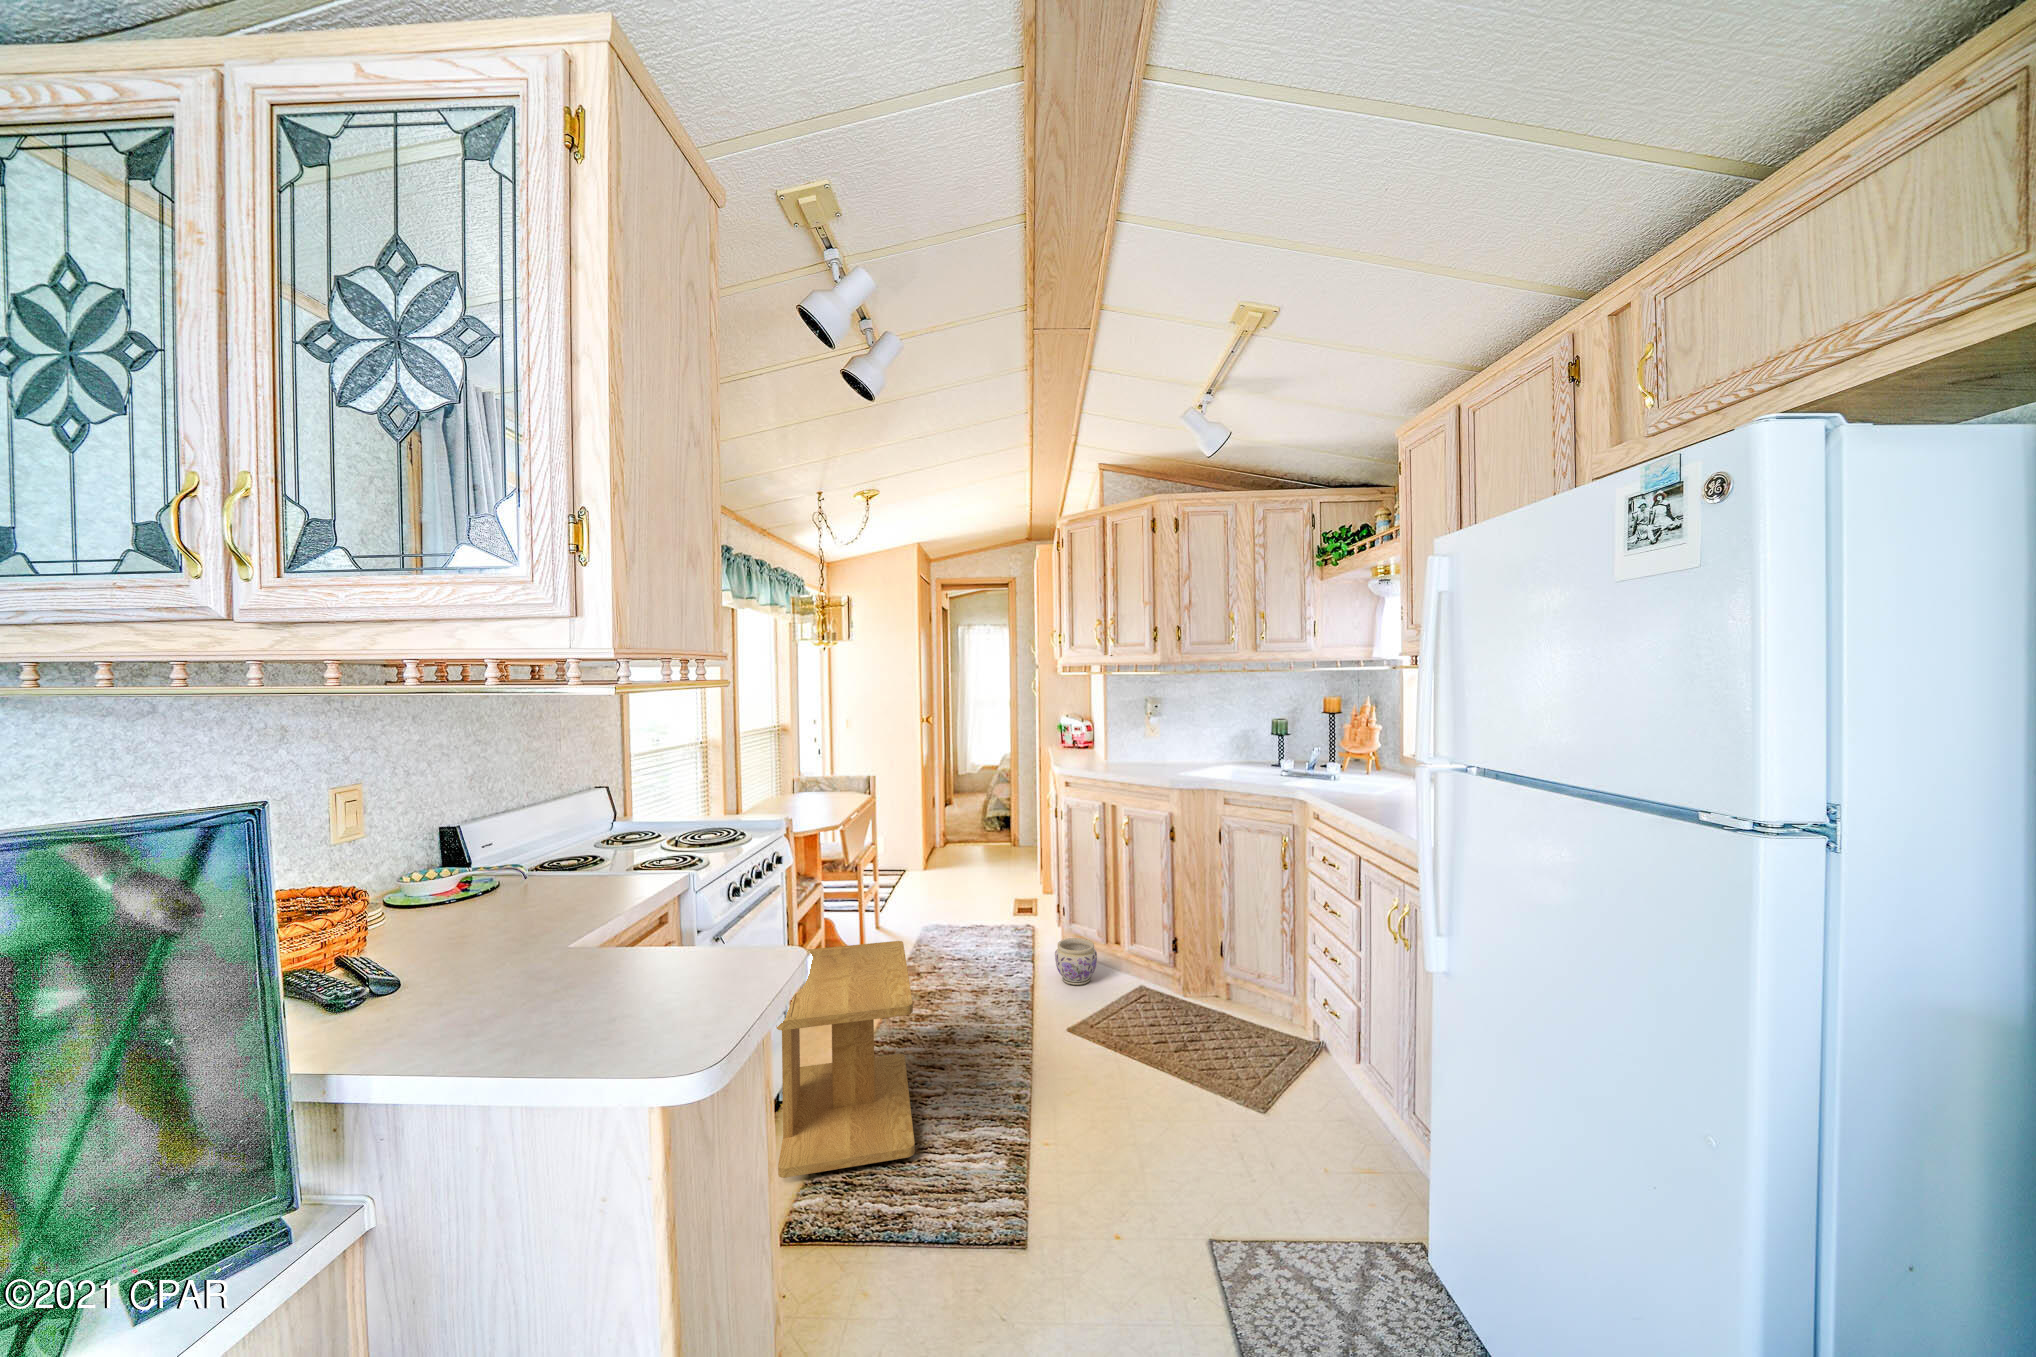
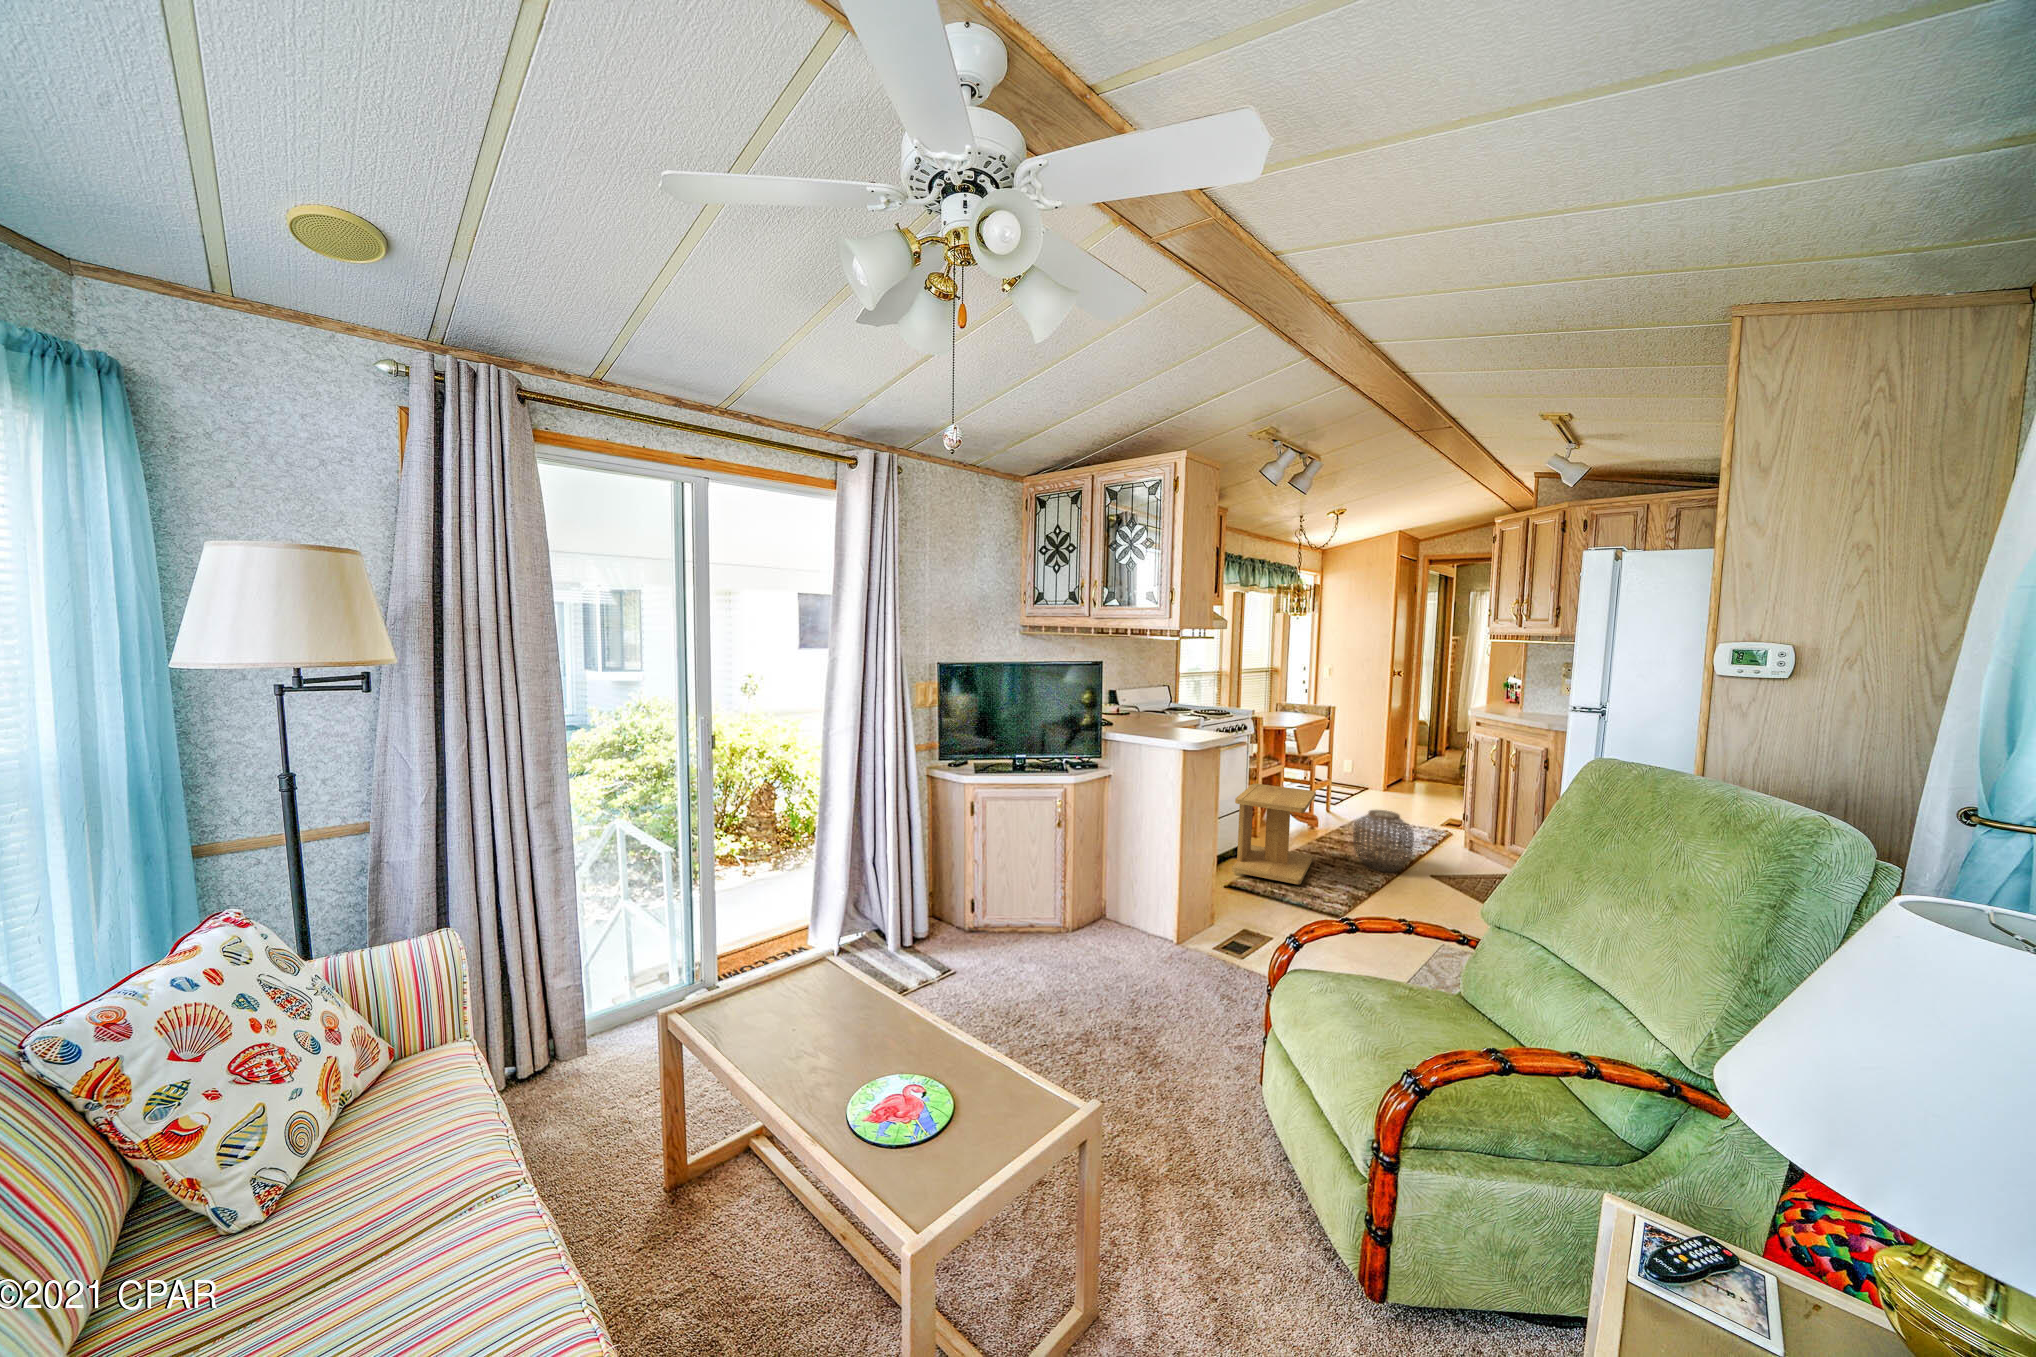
planter: present [1055,938,1097,986] -> none [1444,833,1481,866]
woven basket: none [957,940,1041,1045] -> present [1353,810,1414,872]

